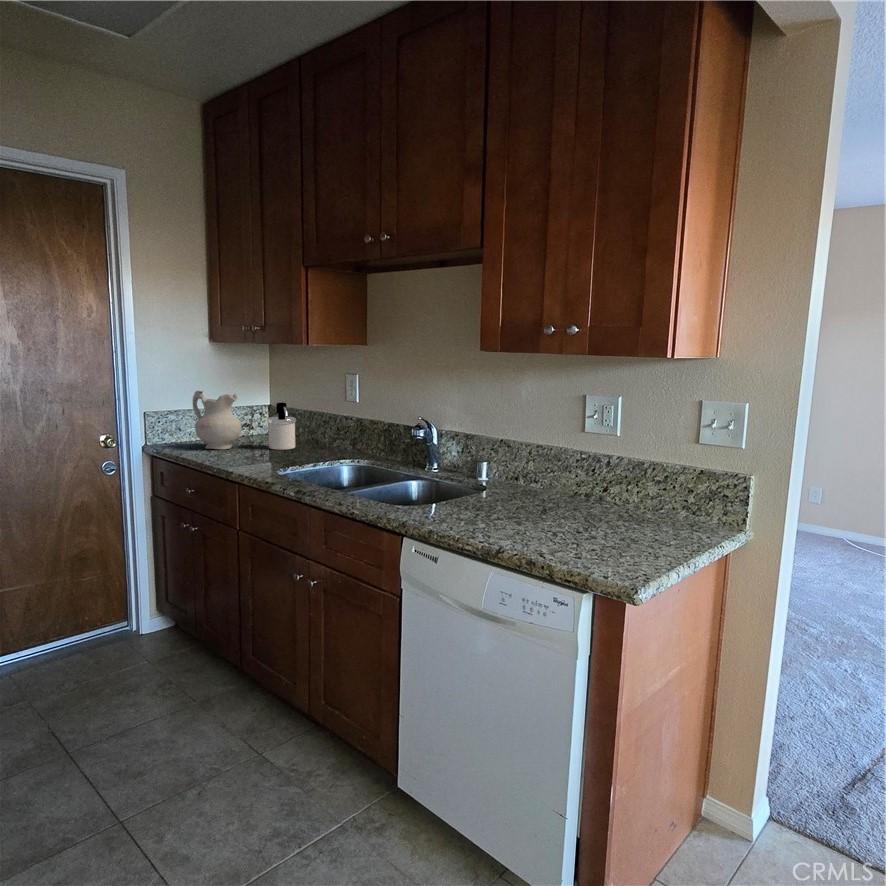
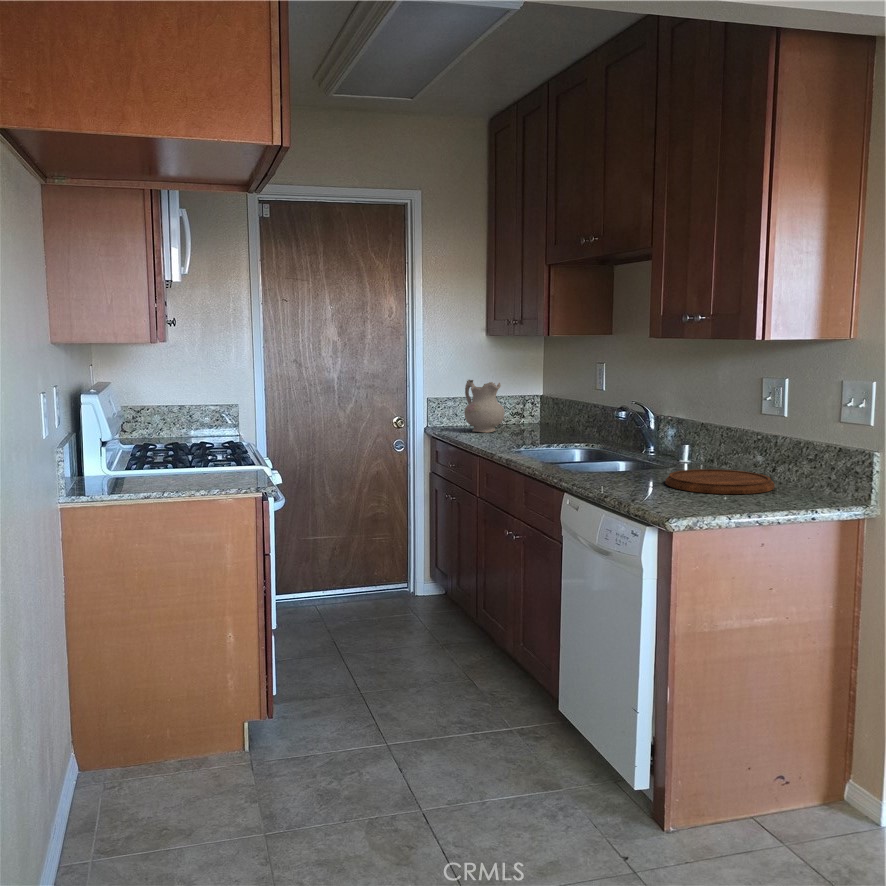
soap dispenser: present [267,403,296,450] -> none [525,391,551,435]
cutting board: none [516,493,631,530] -> present [665,469,775,494]

